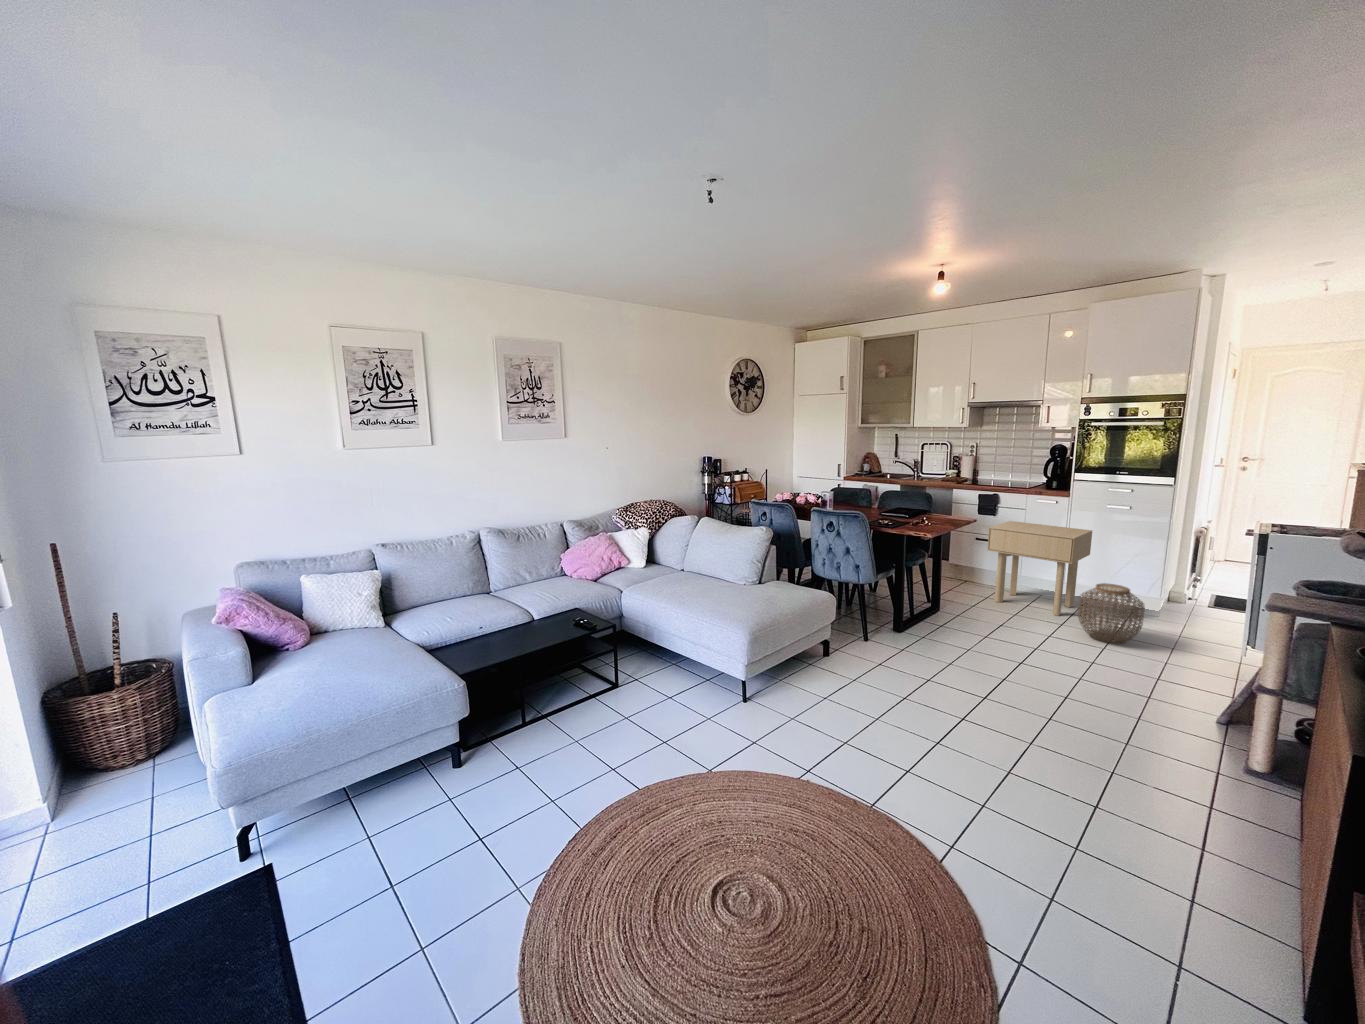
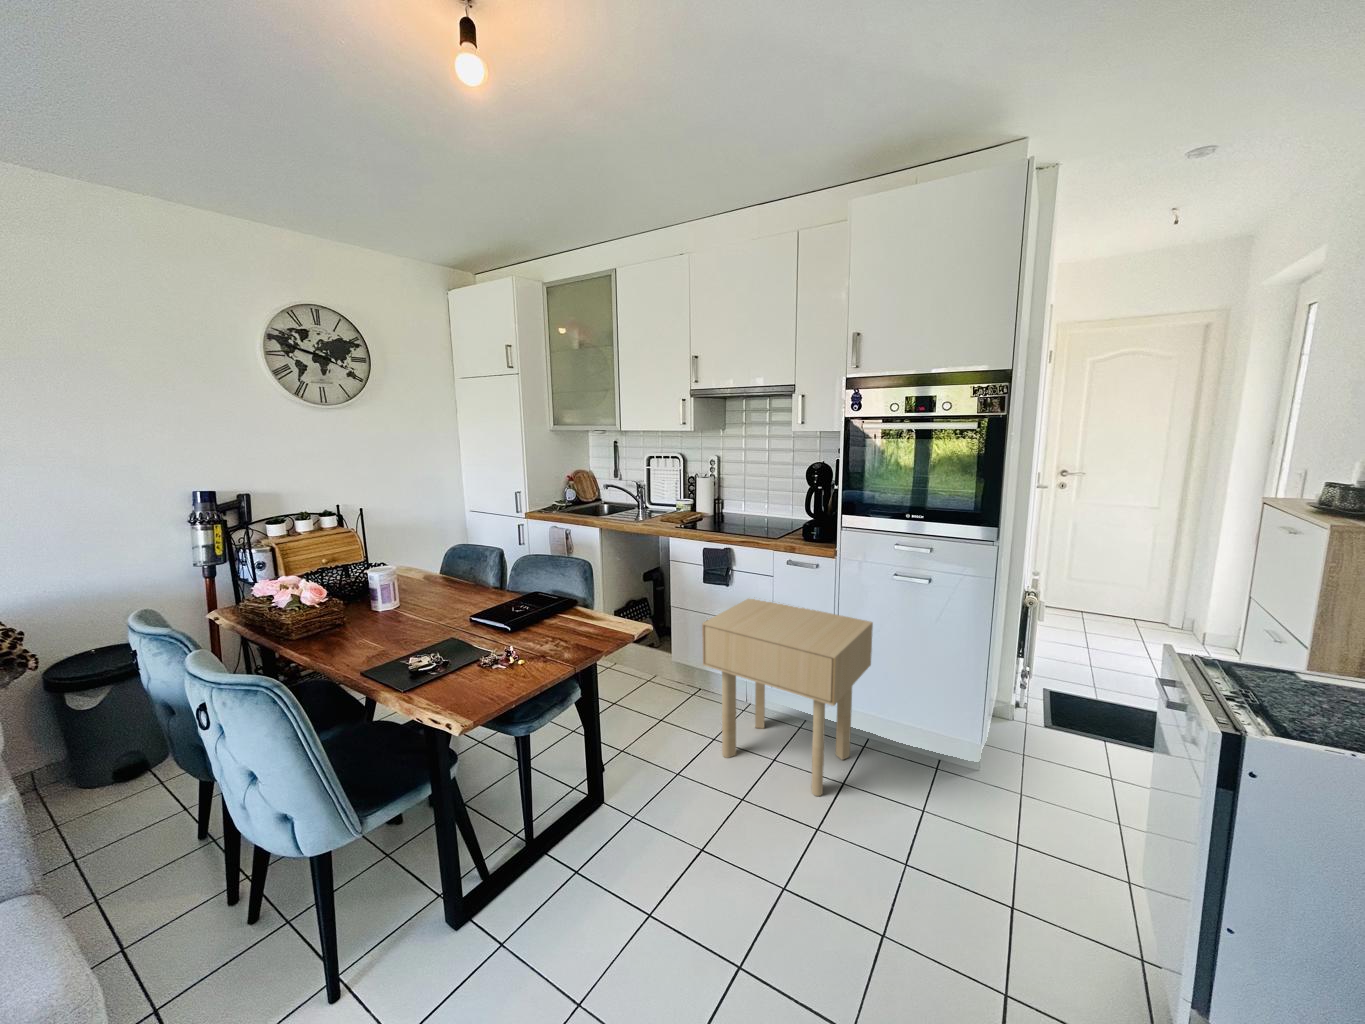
woven basket: present [1078,583,1144,644] -> none [841,766,963,913]

